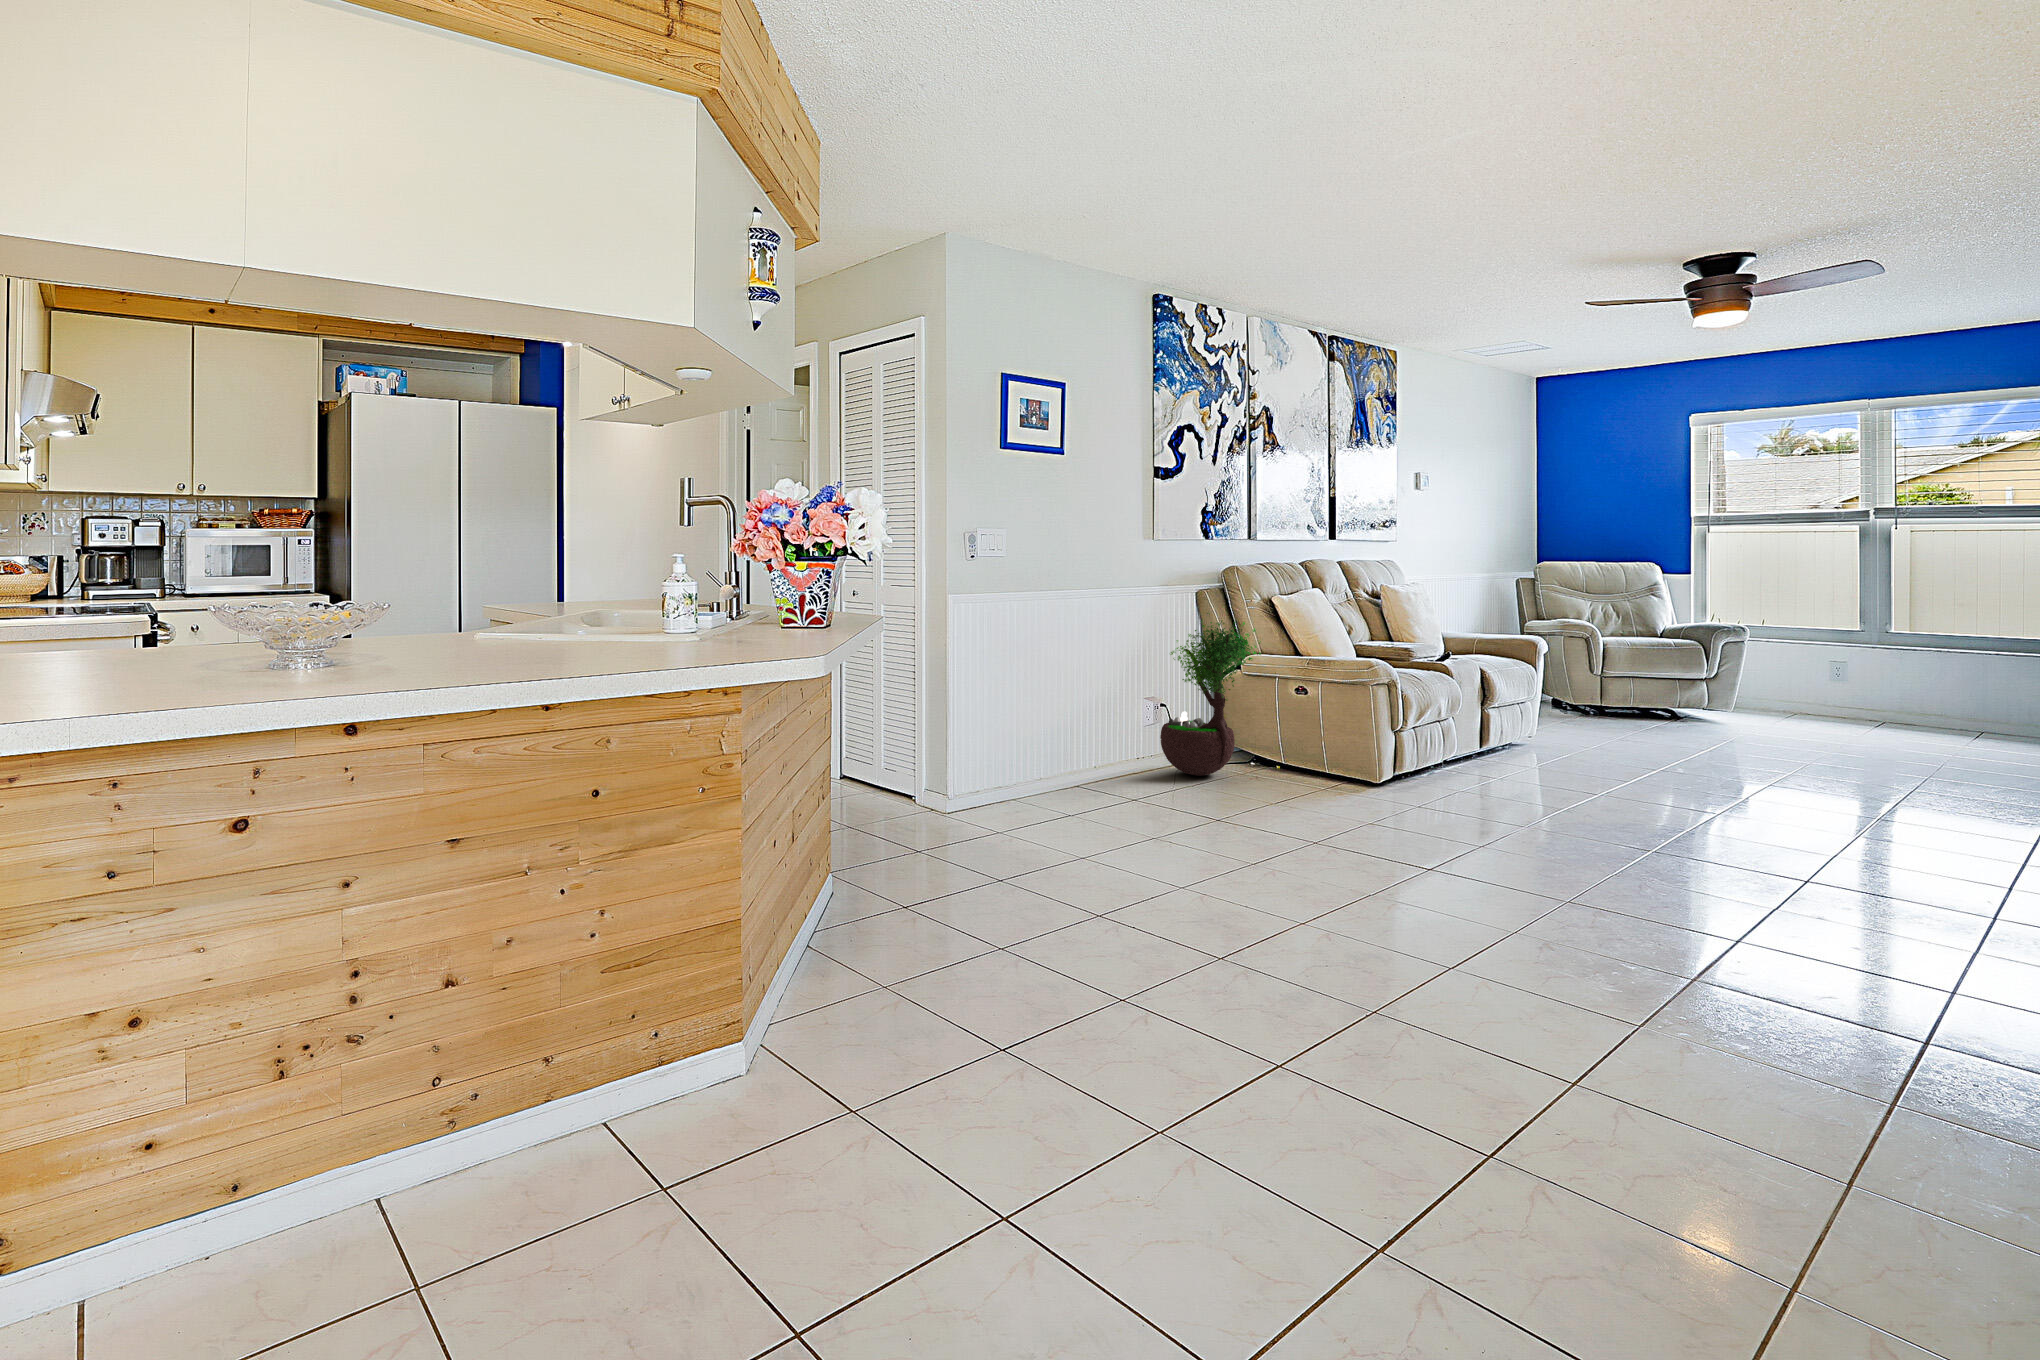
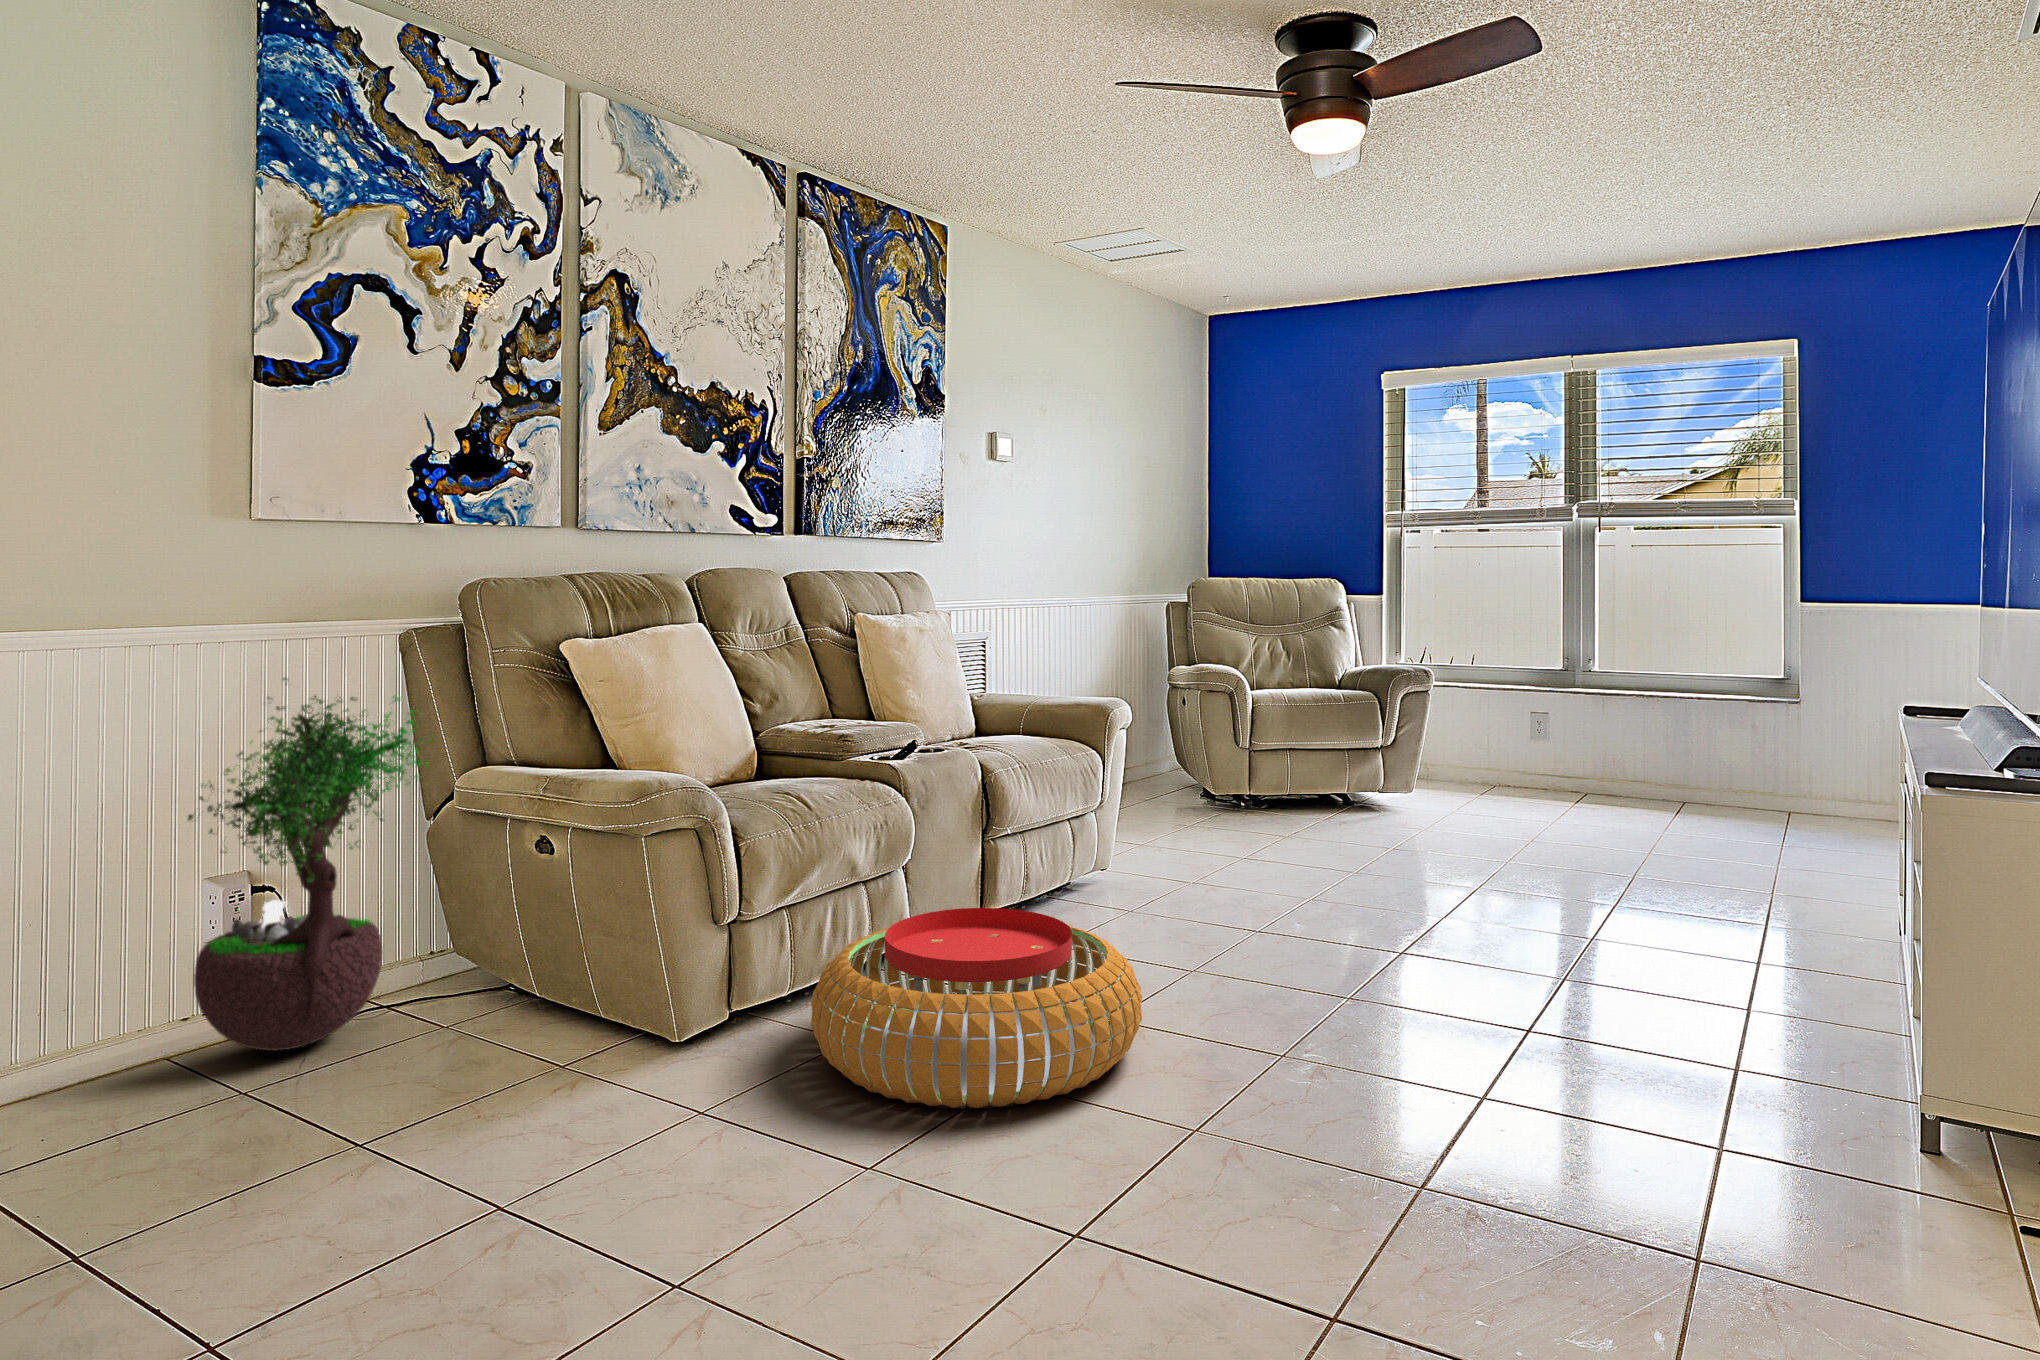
pouf: none [1461,735,1655,817] -> present [811,908,1142,1108]

